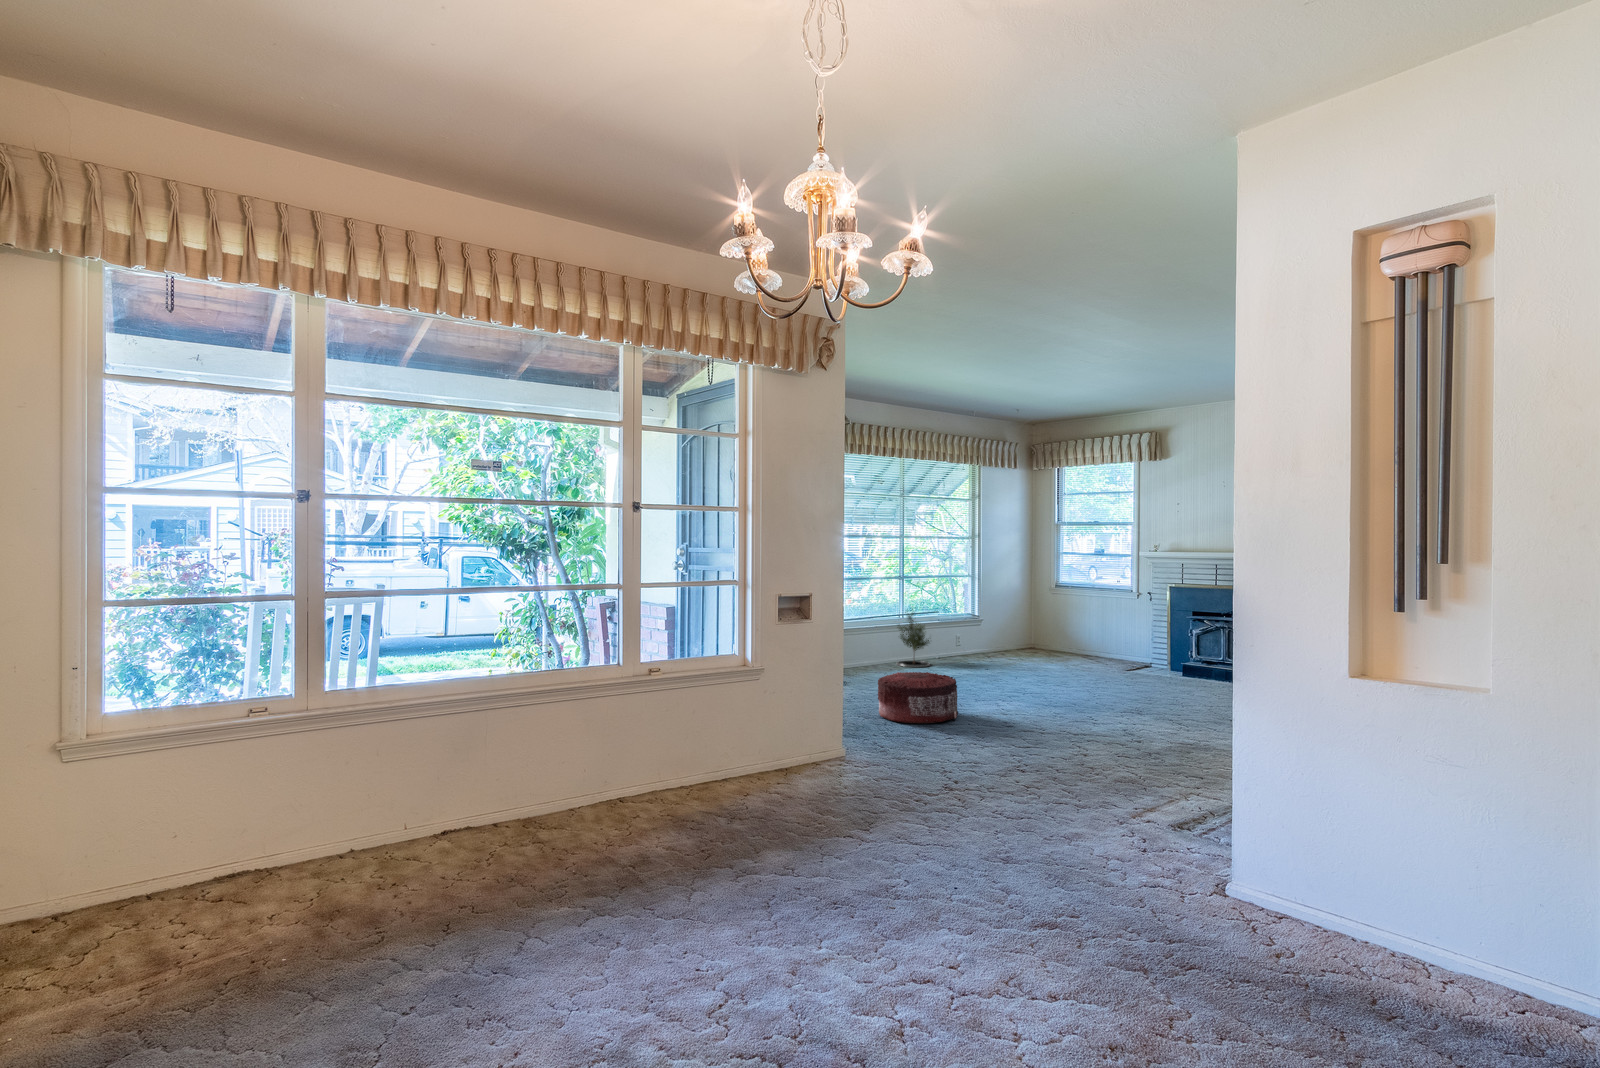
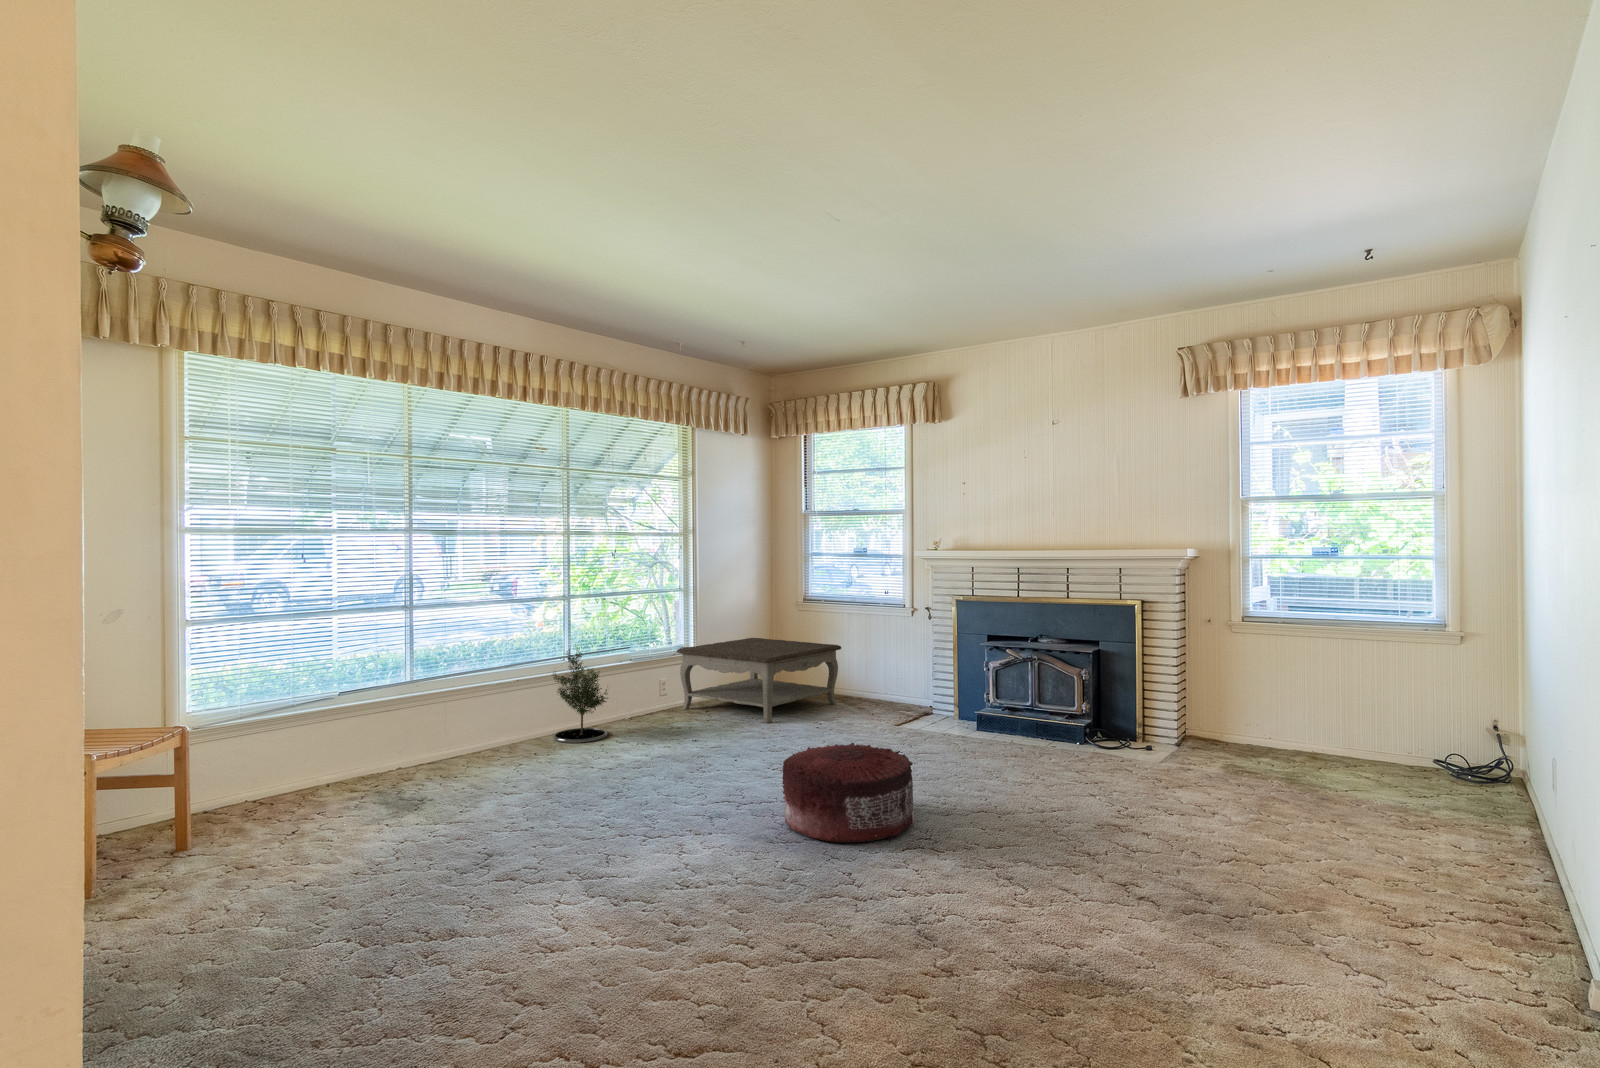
coffee table: none [968,612,1084,665] -> present [677,638,841,723]
pouf: present [878,672,958,723] -> present [782,743,914,843]

